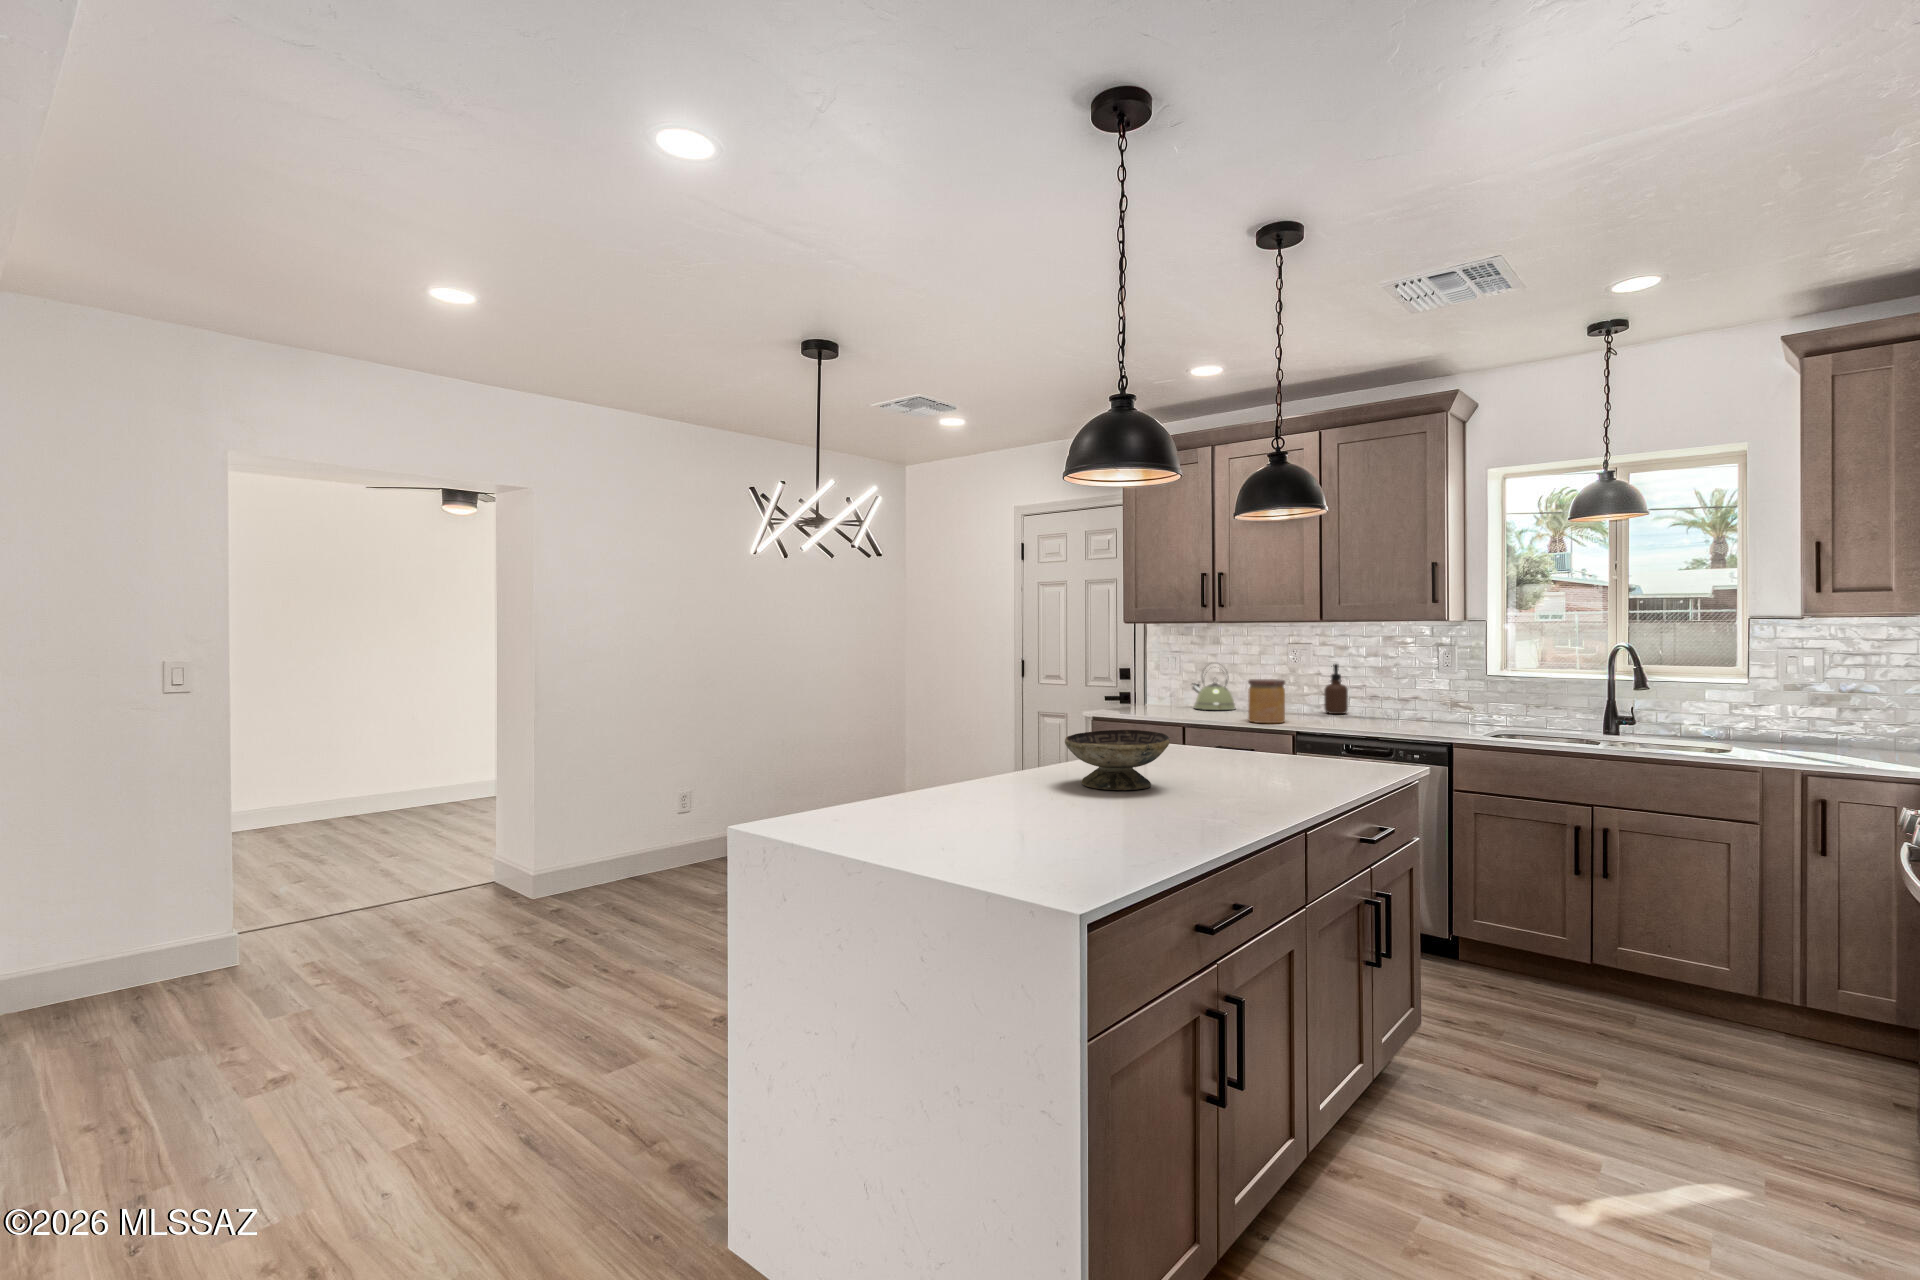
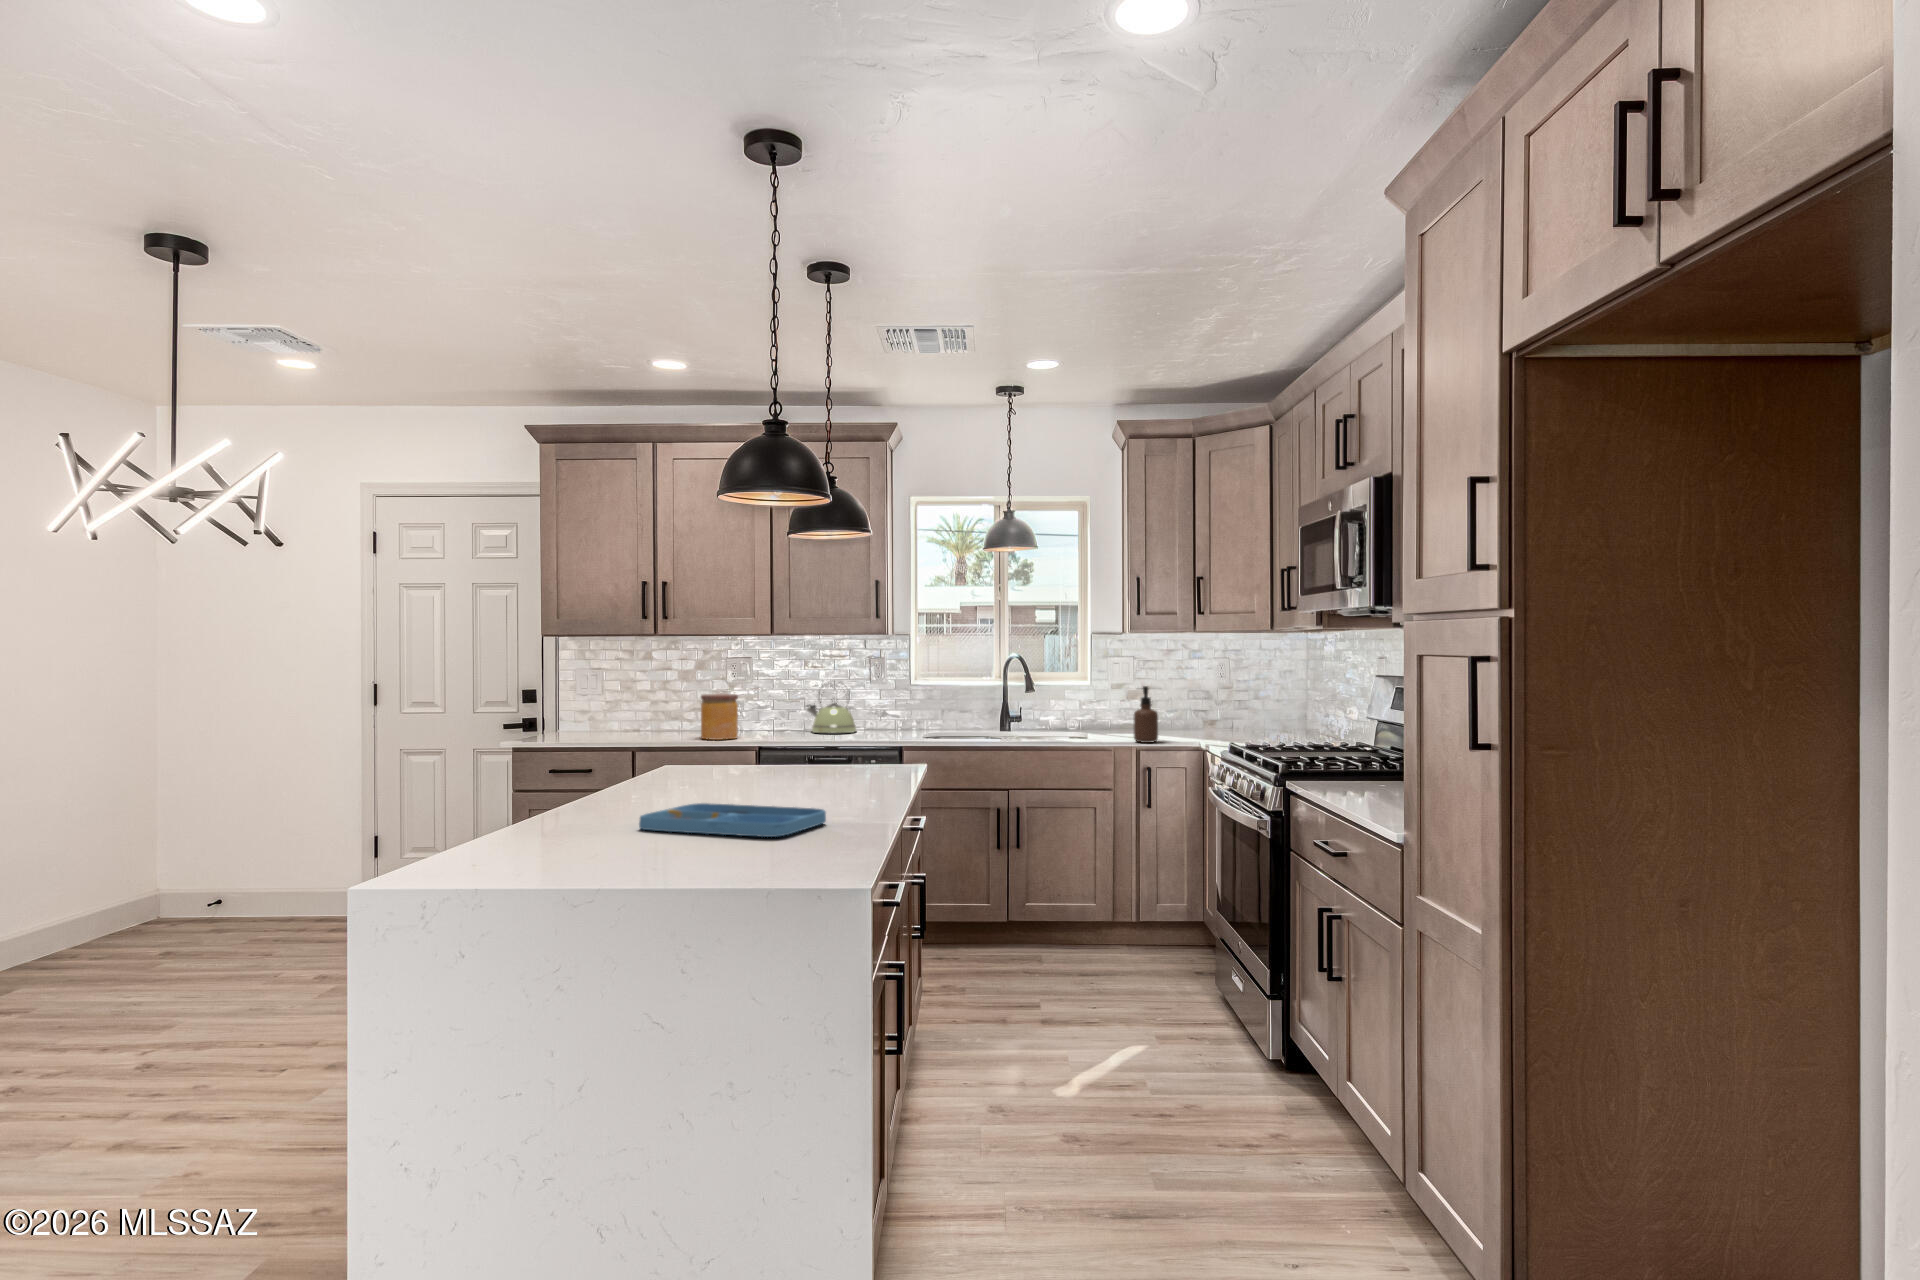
soap dispenser: present [1324,664,1348,714] -> present [1134,686,1158,743]
kettle: present [1192,668,1235,710] -> present [807,682,856,733]
decorative bowl: present [1065,730,1170,790] -> none [656,736,761,793]
tray: none [952,805,1139,860] -> present [639,803,826,837]

